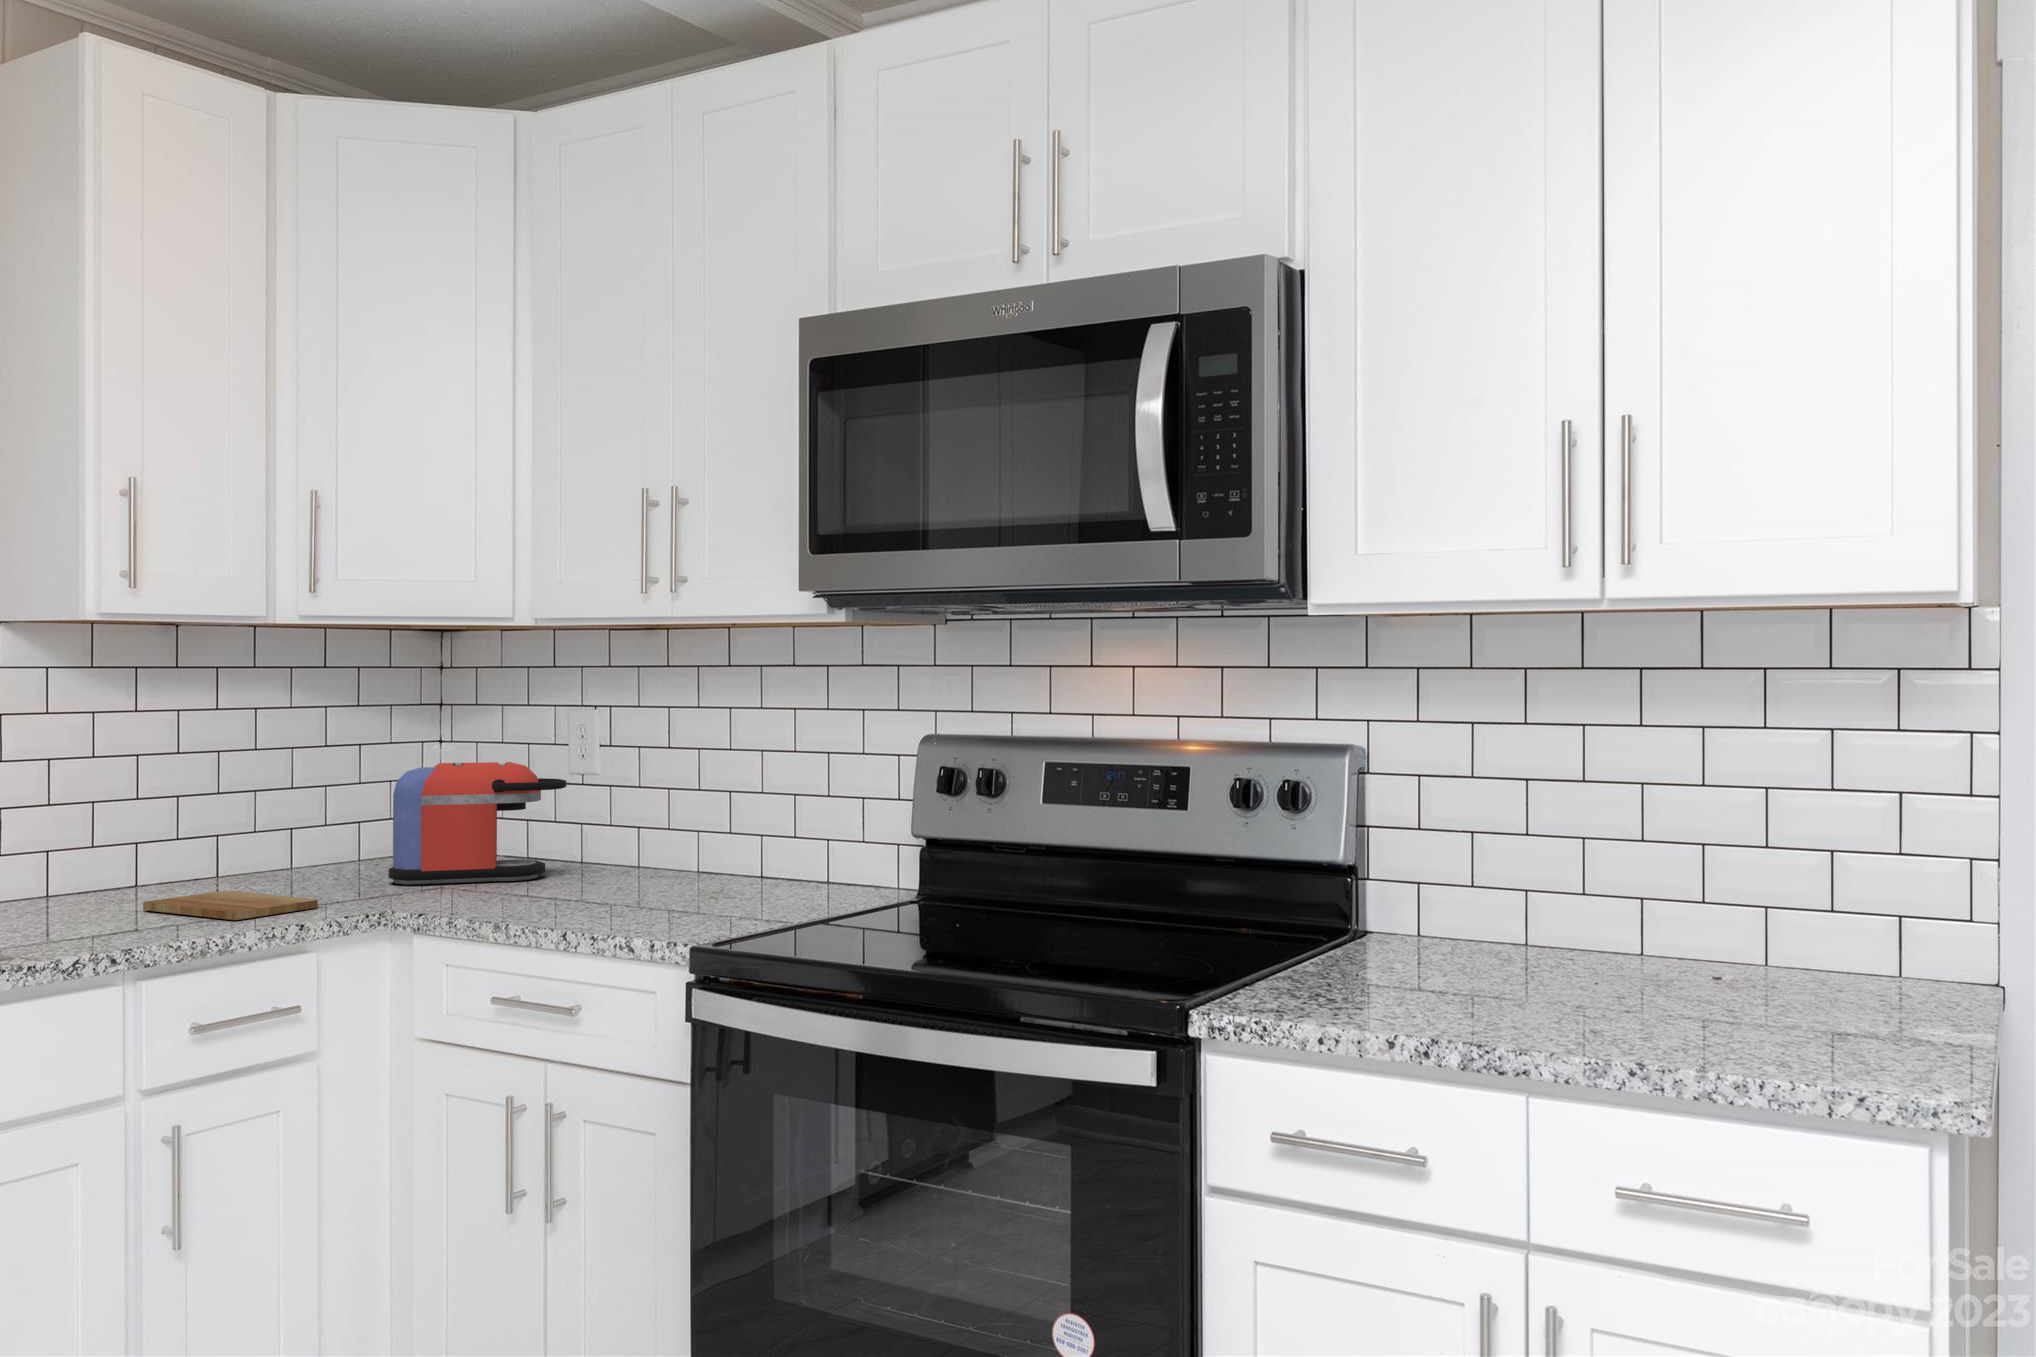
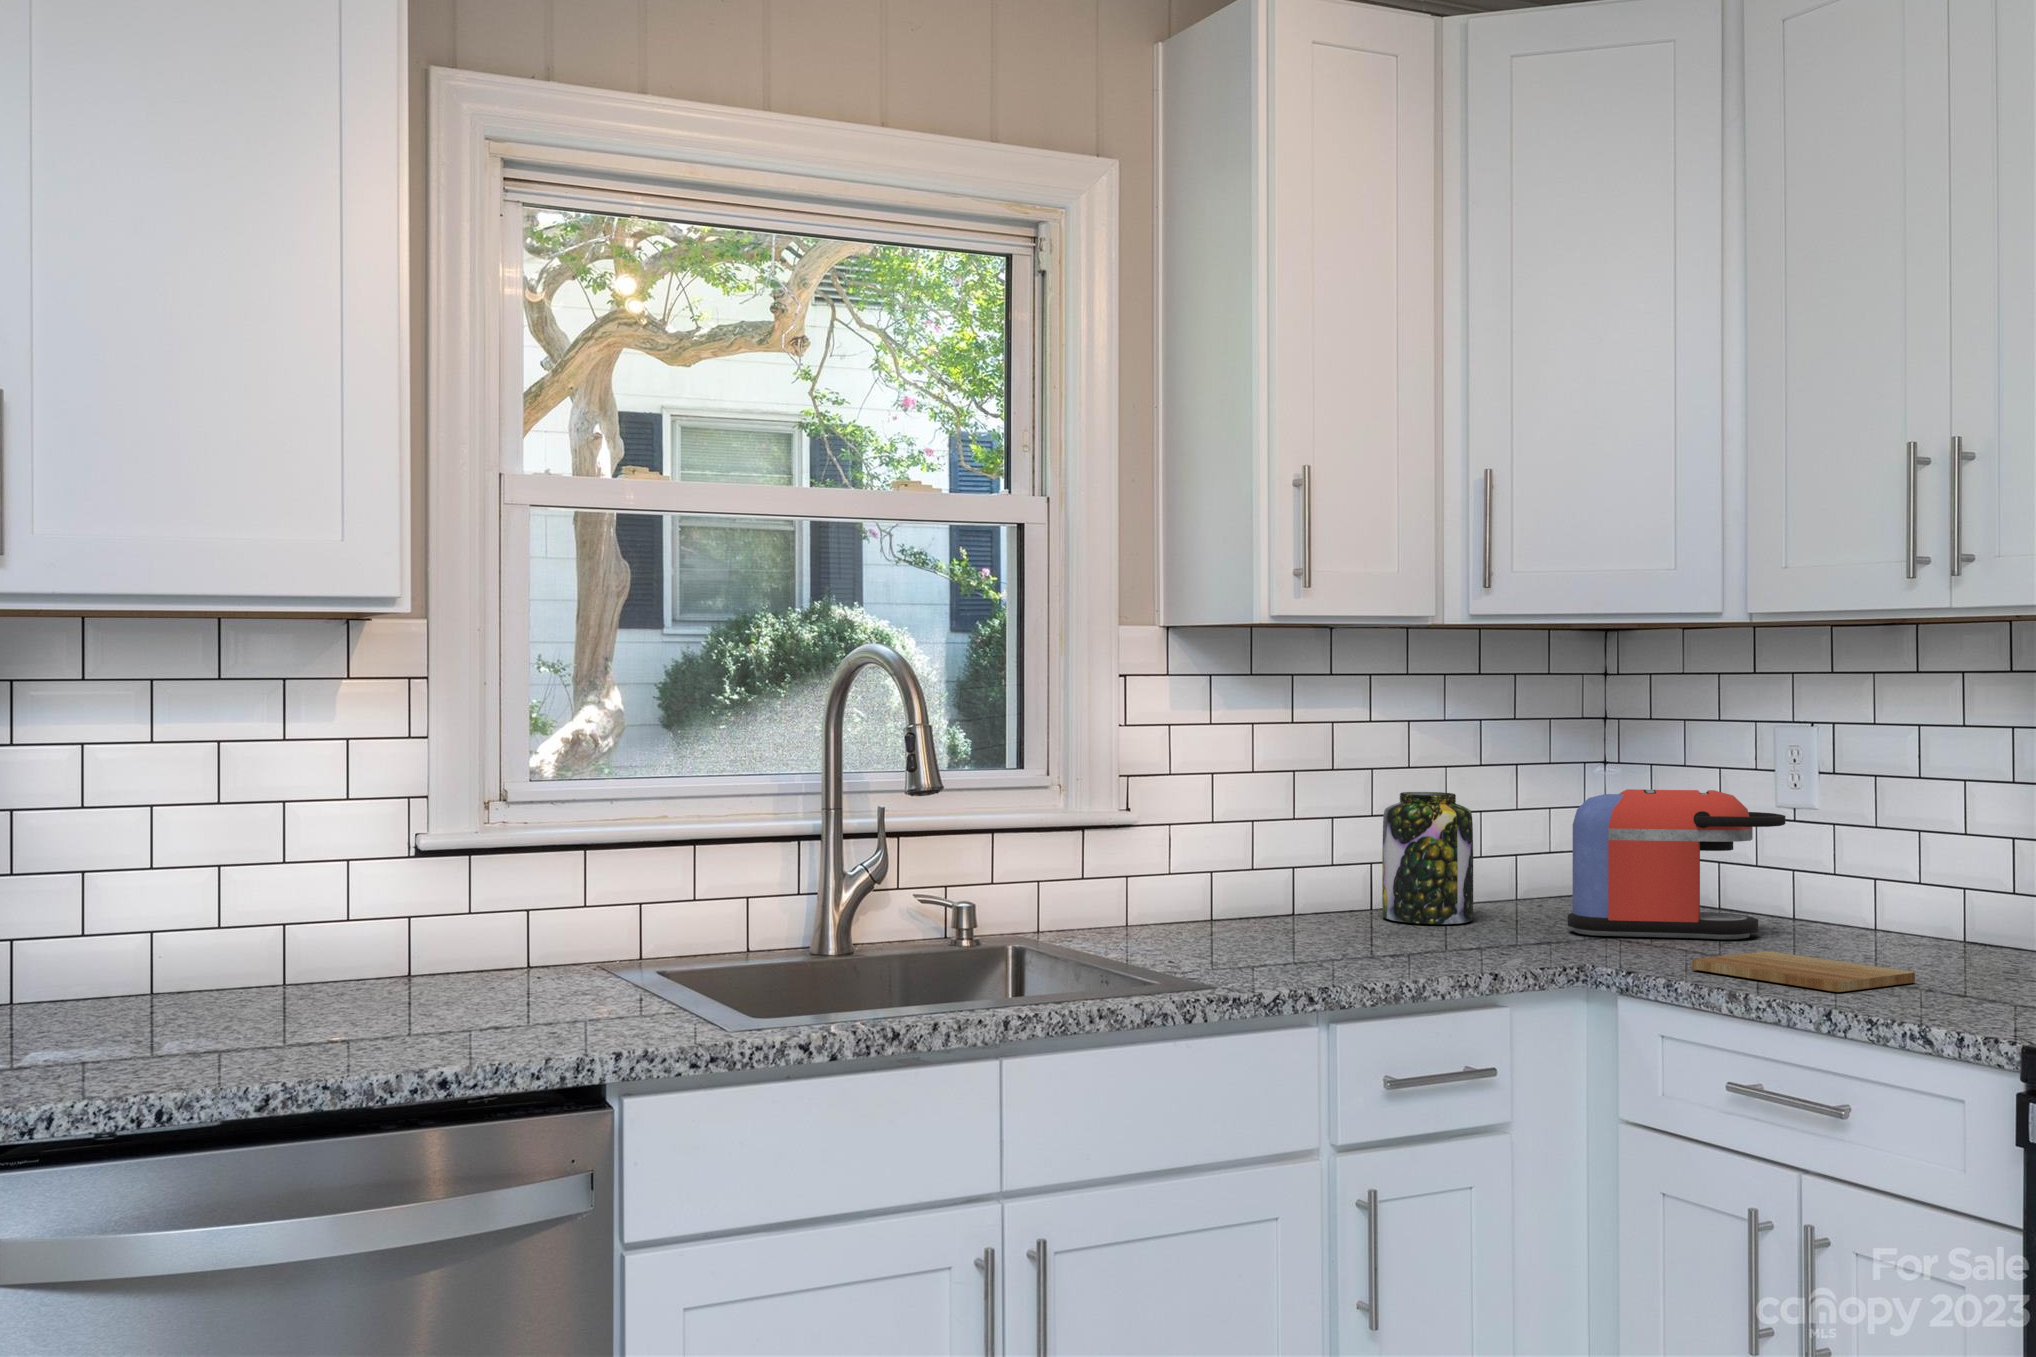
jar: none [227,770,310,884] -> present [1382,792,1473,924]
cutting board: present [143,891,318,920] -> present [1692,951,1915,992]

